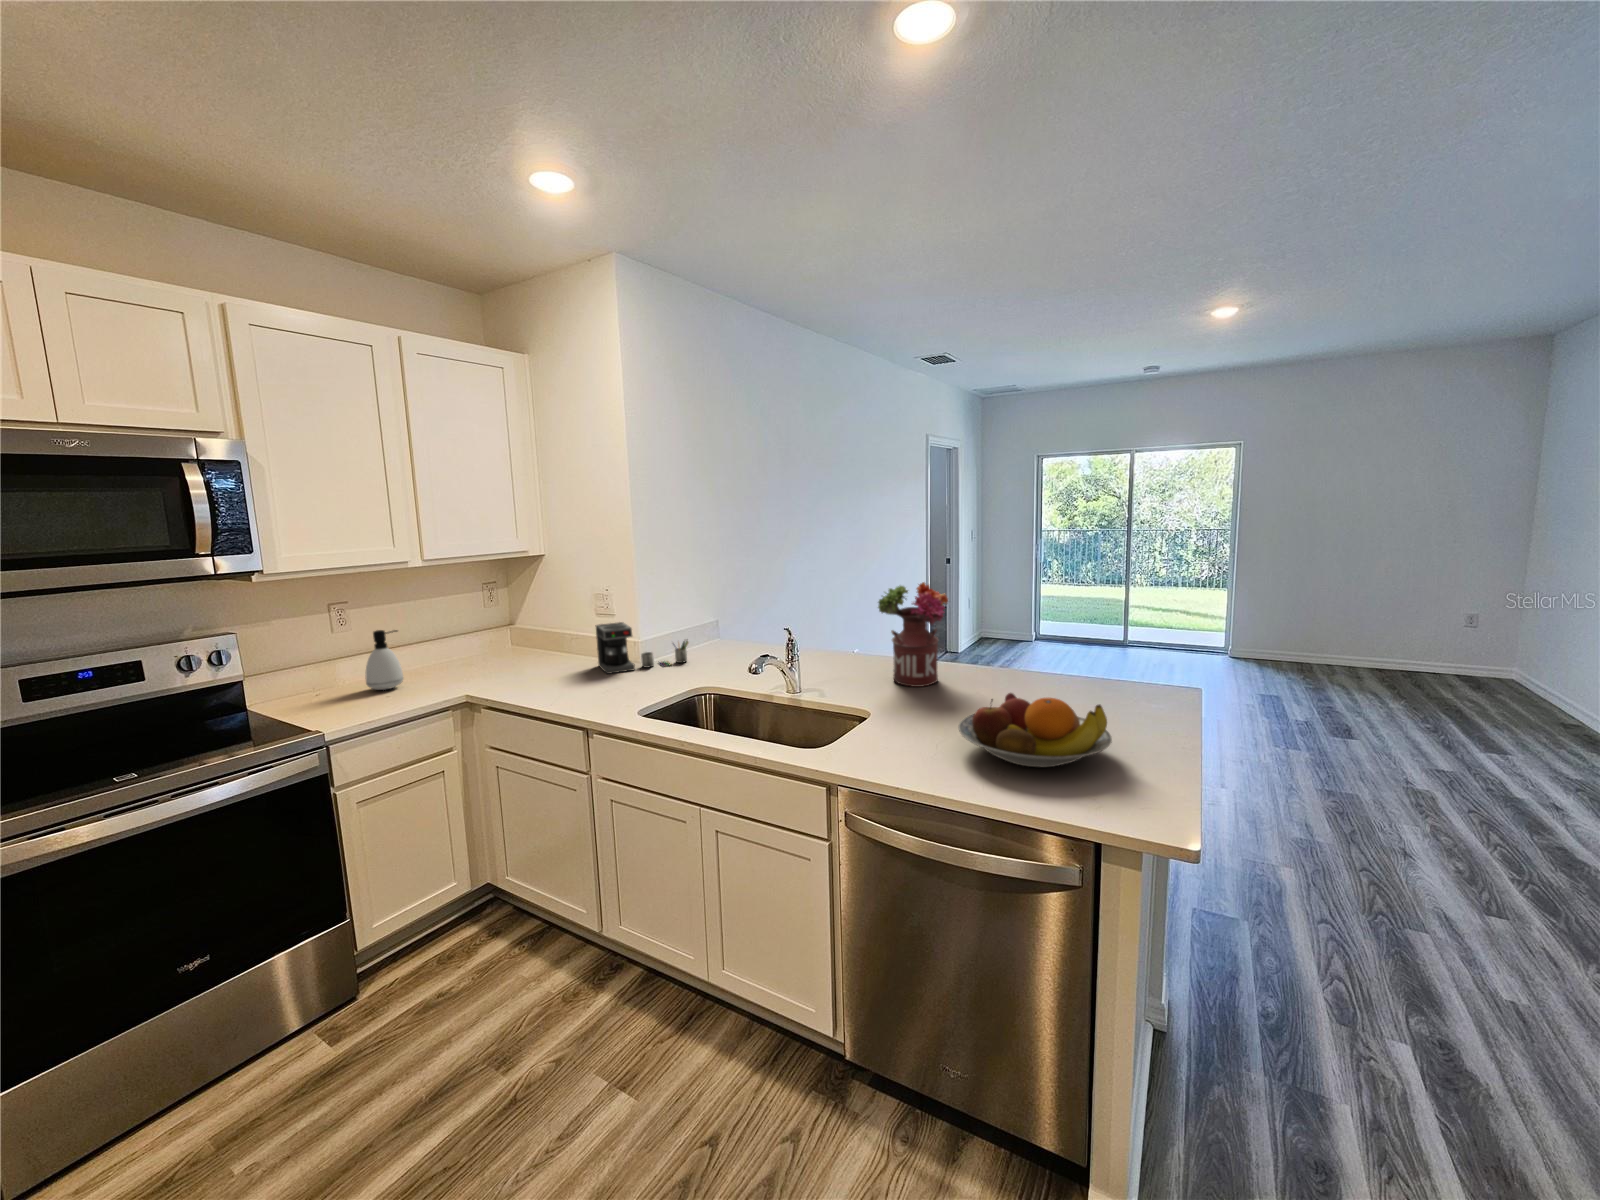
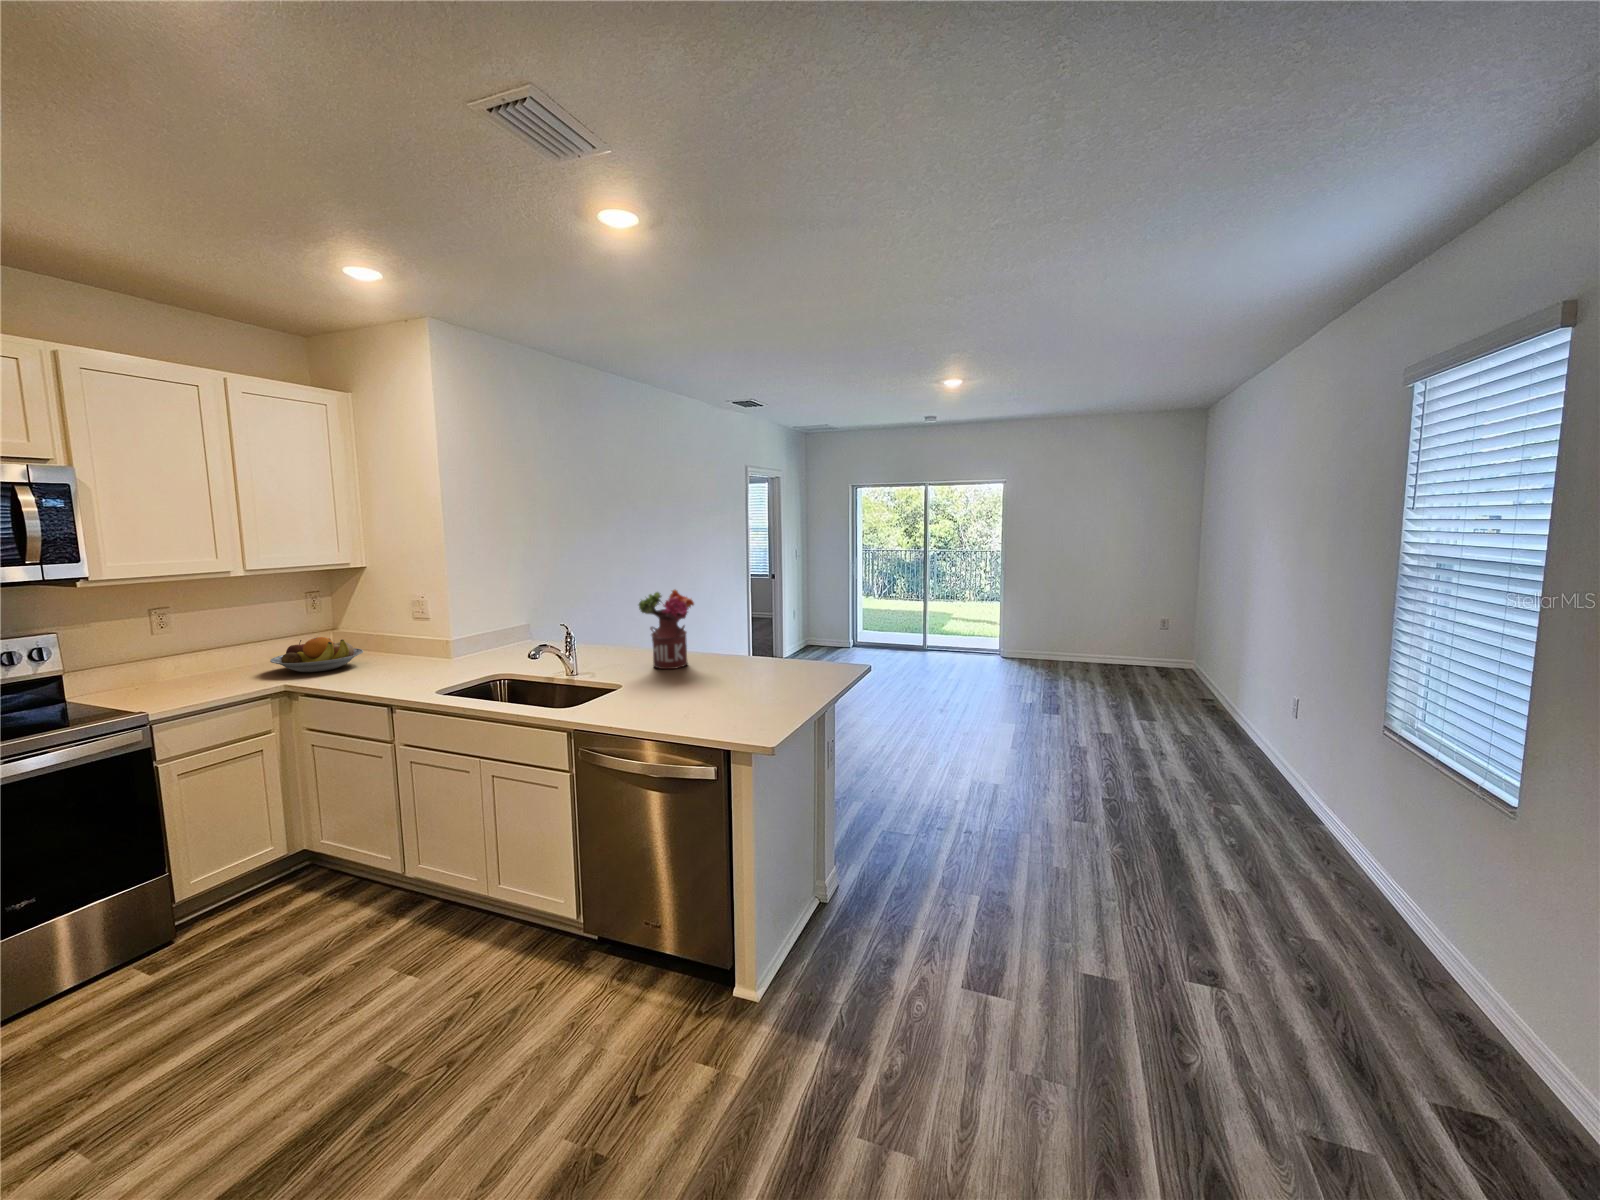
coffee maker: present [596,622,688,674] -> none [407,624,493,667]
soap dispenser: present [365,630,403,690] -> none [183,631,221,683]
fruit bowl: present [958,693,1112,767] -> present [270,637,363,672]

